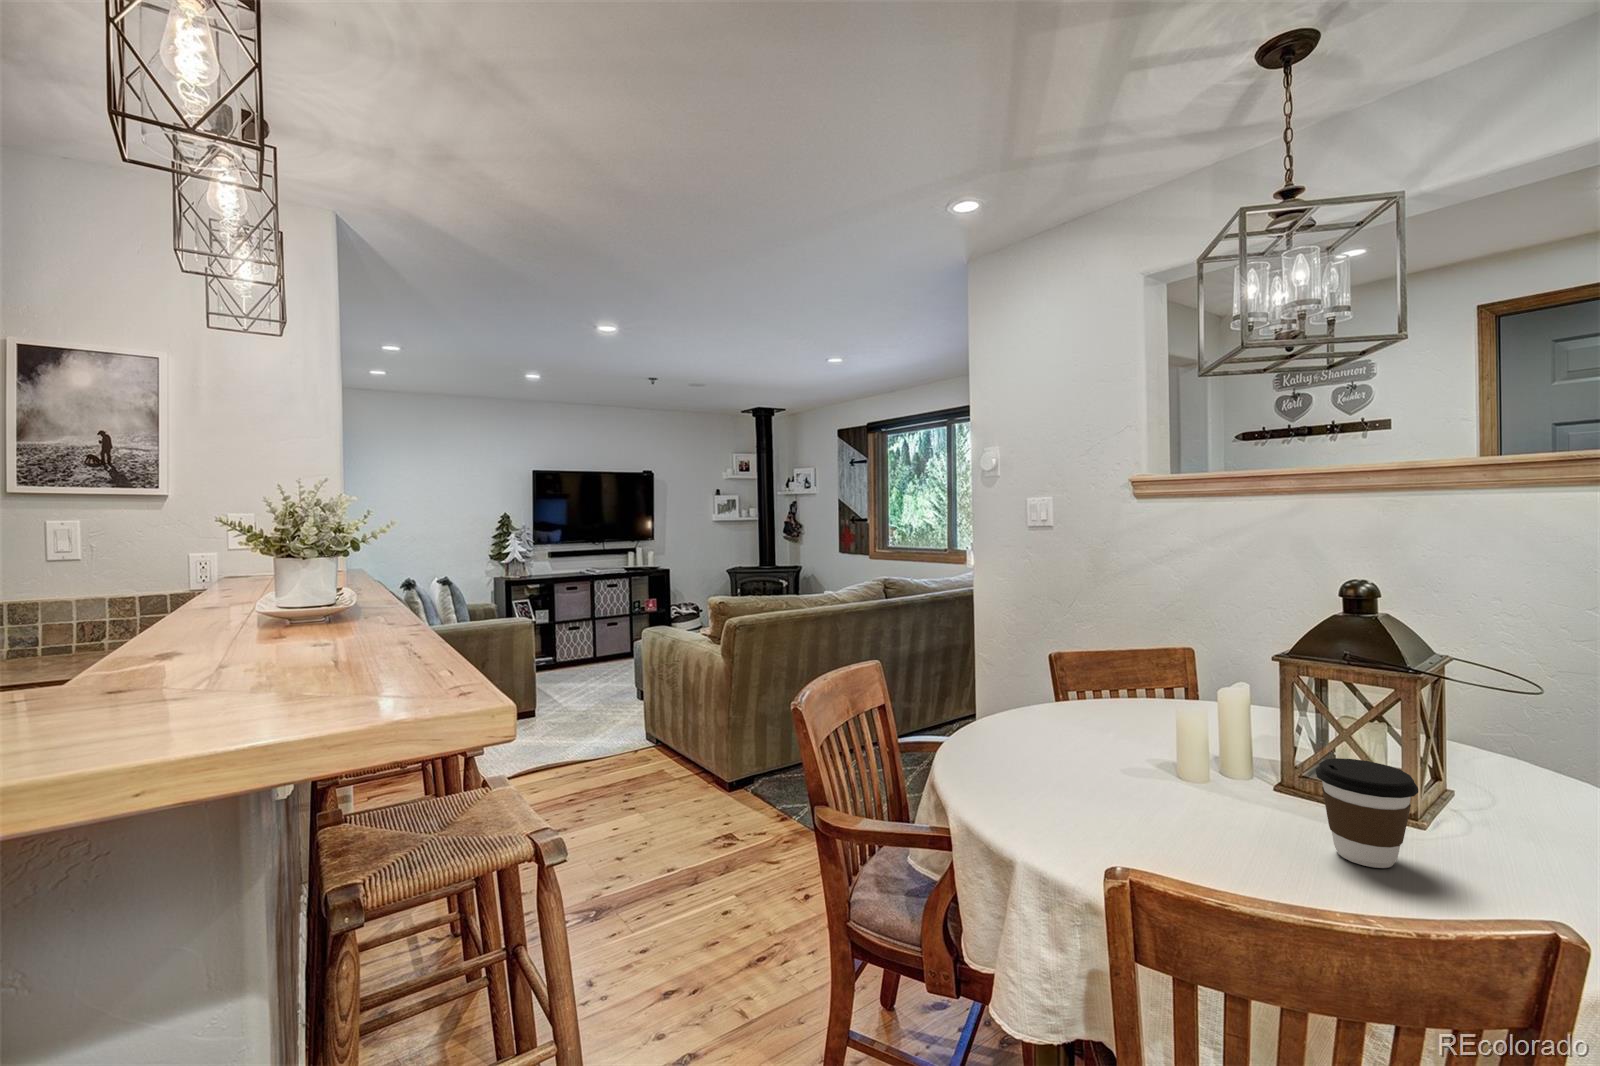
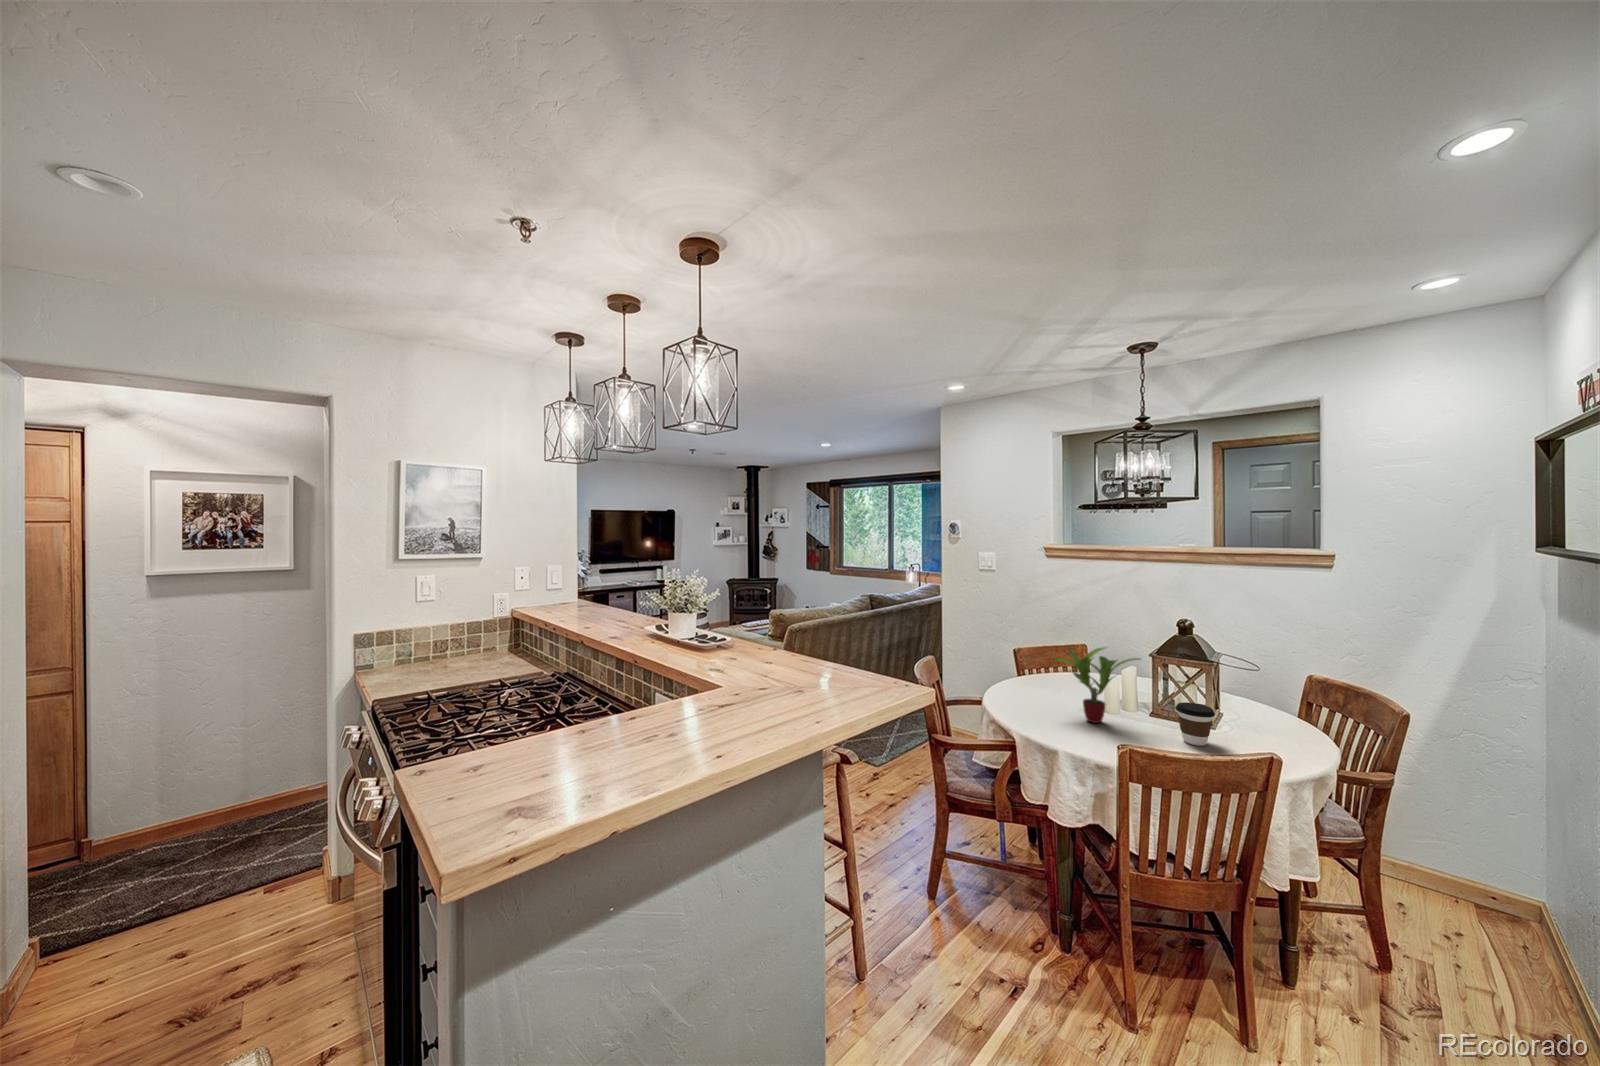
potted plant: none [1044,630,1244,799] -> present [1053,648,1141,723]

